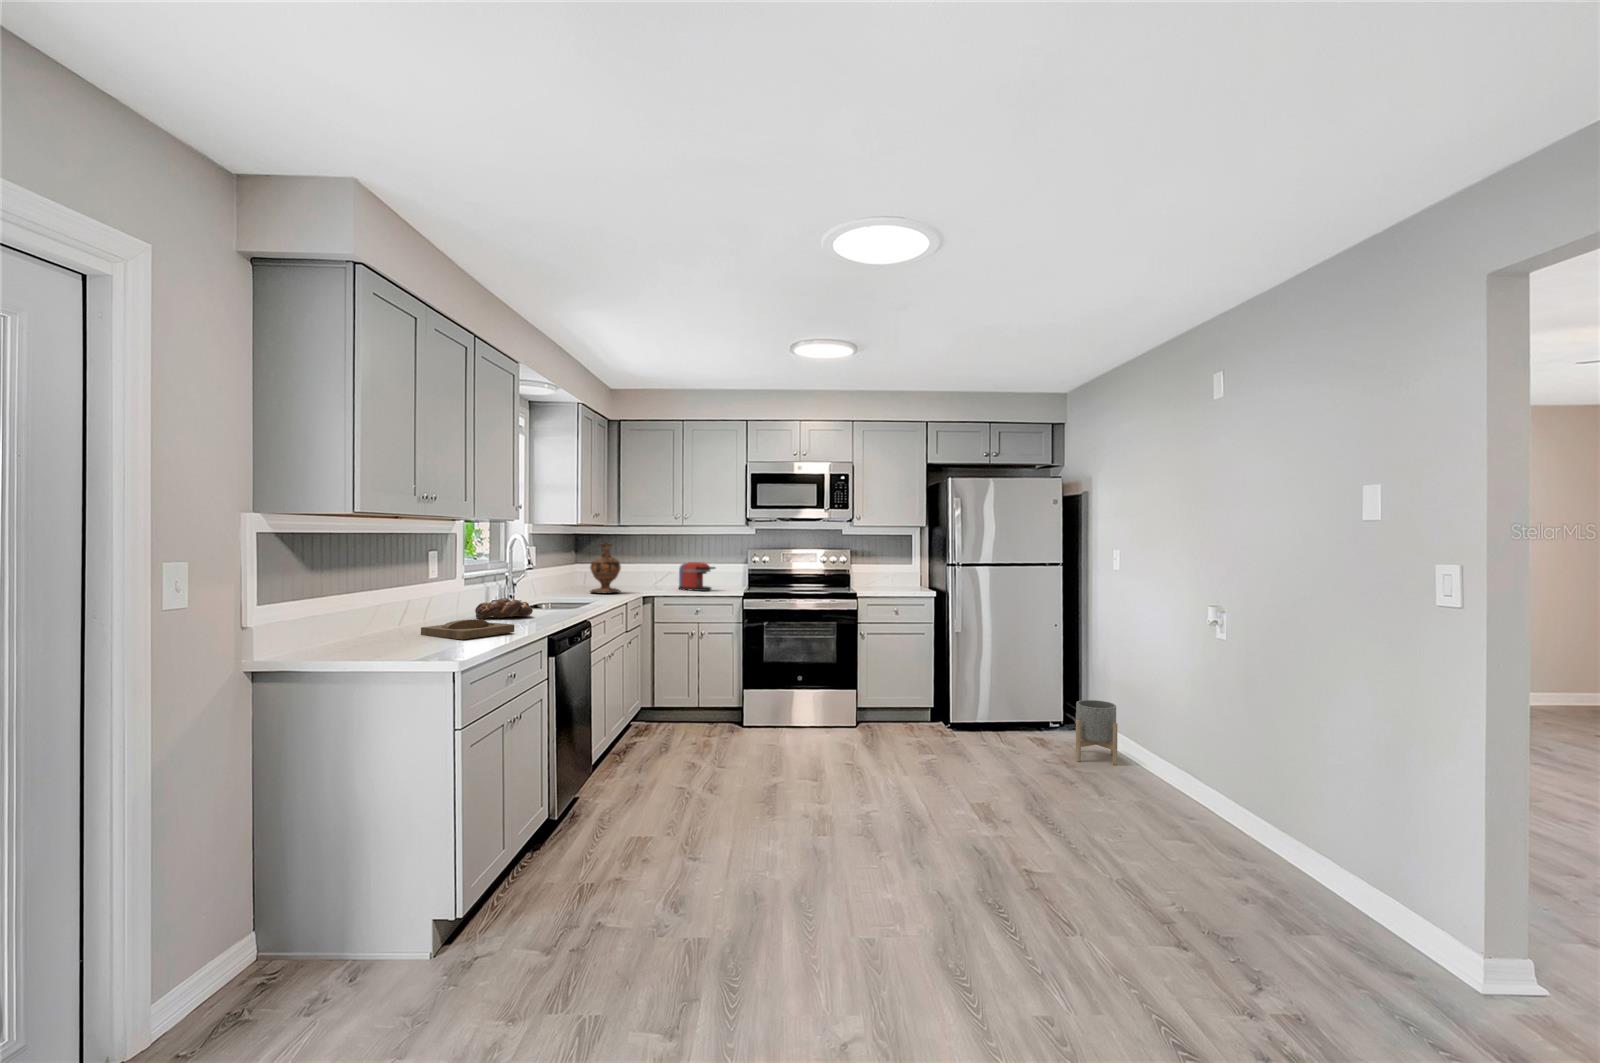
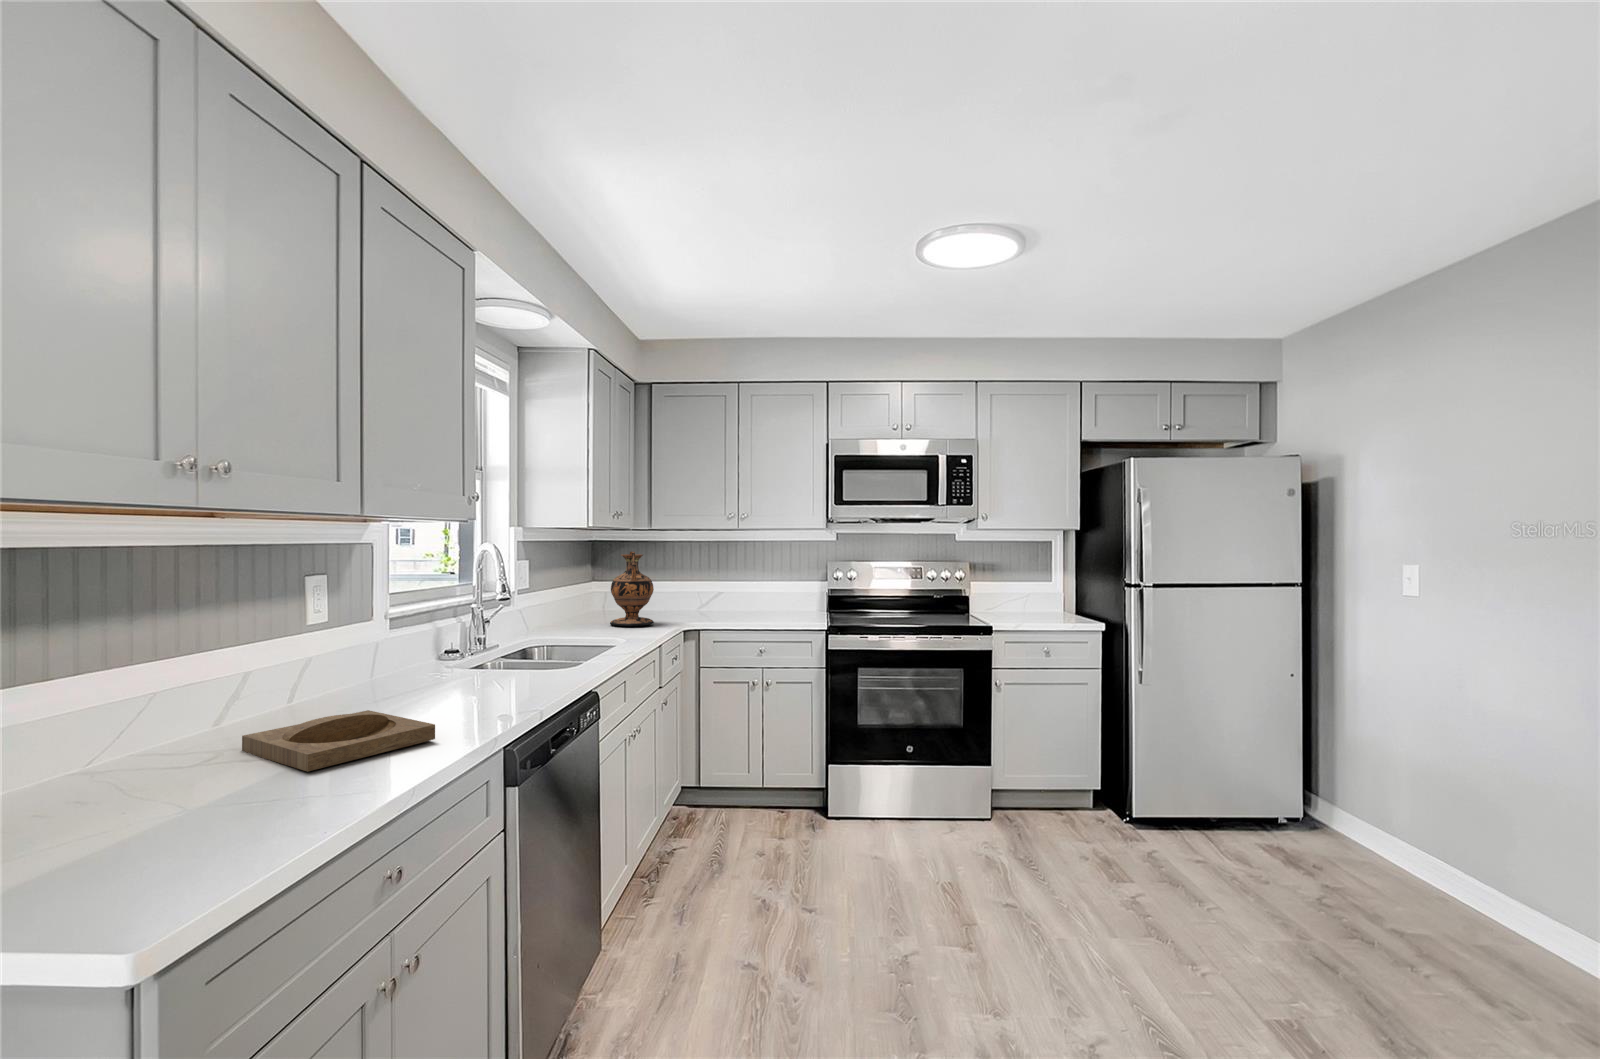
coffee maker: present [679,562,715,591] -> none [733,579,785,619]
bread loaf: present [475,598,533,619] -> none [397,653,499,692]
planter: present [1076,700,1117,765] -> none [1359,802,1454,918]

